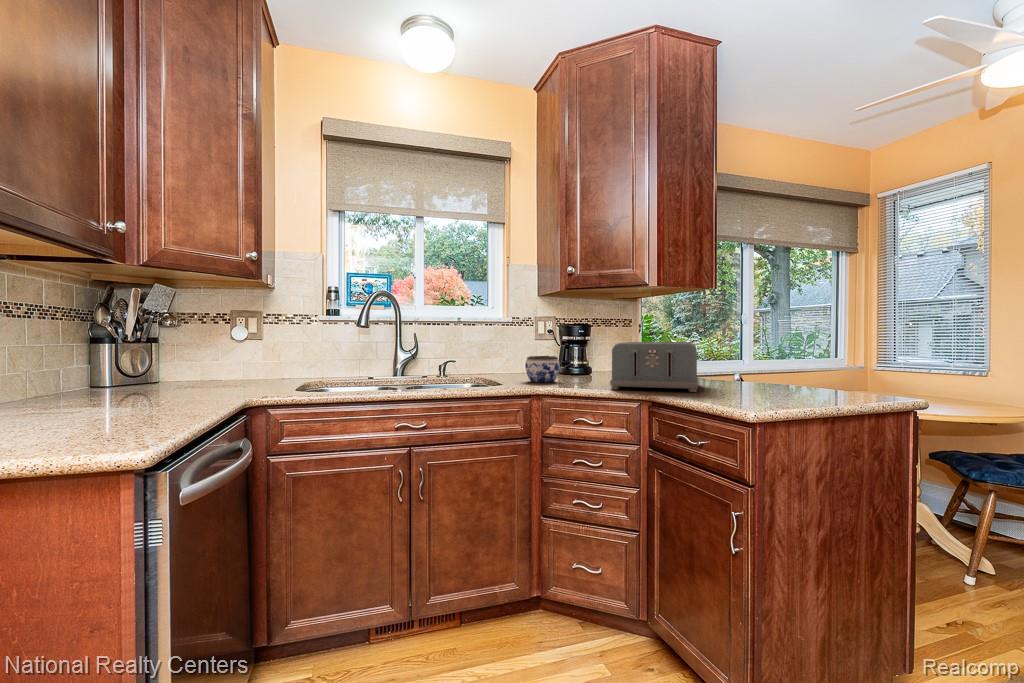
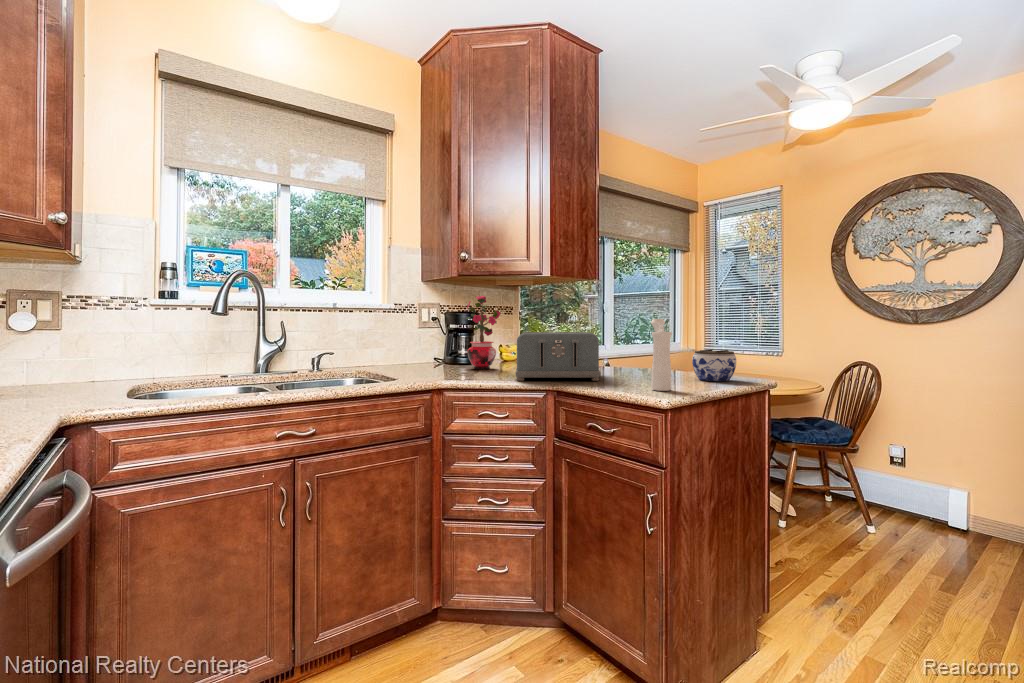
potted plant: none [571,304,612,378] -> present [466,296,501,369]
pepper mill: none [741,328,764,404] -> present [651,319,672,391]
jar: present [525,356,560,382] -> present [692,349,736,381]

